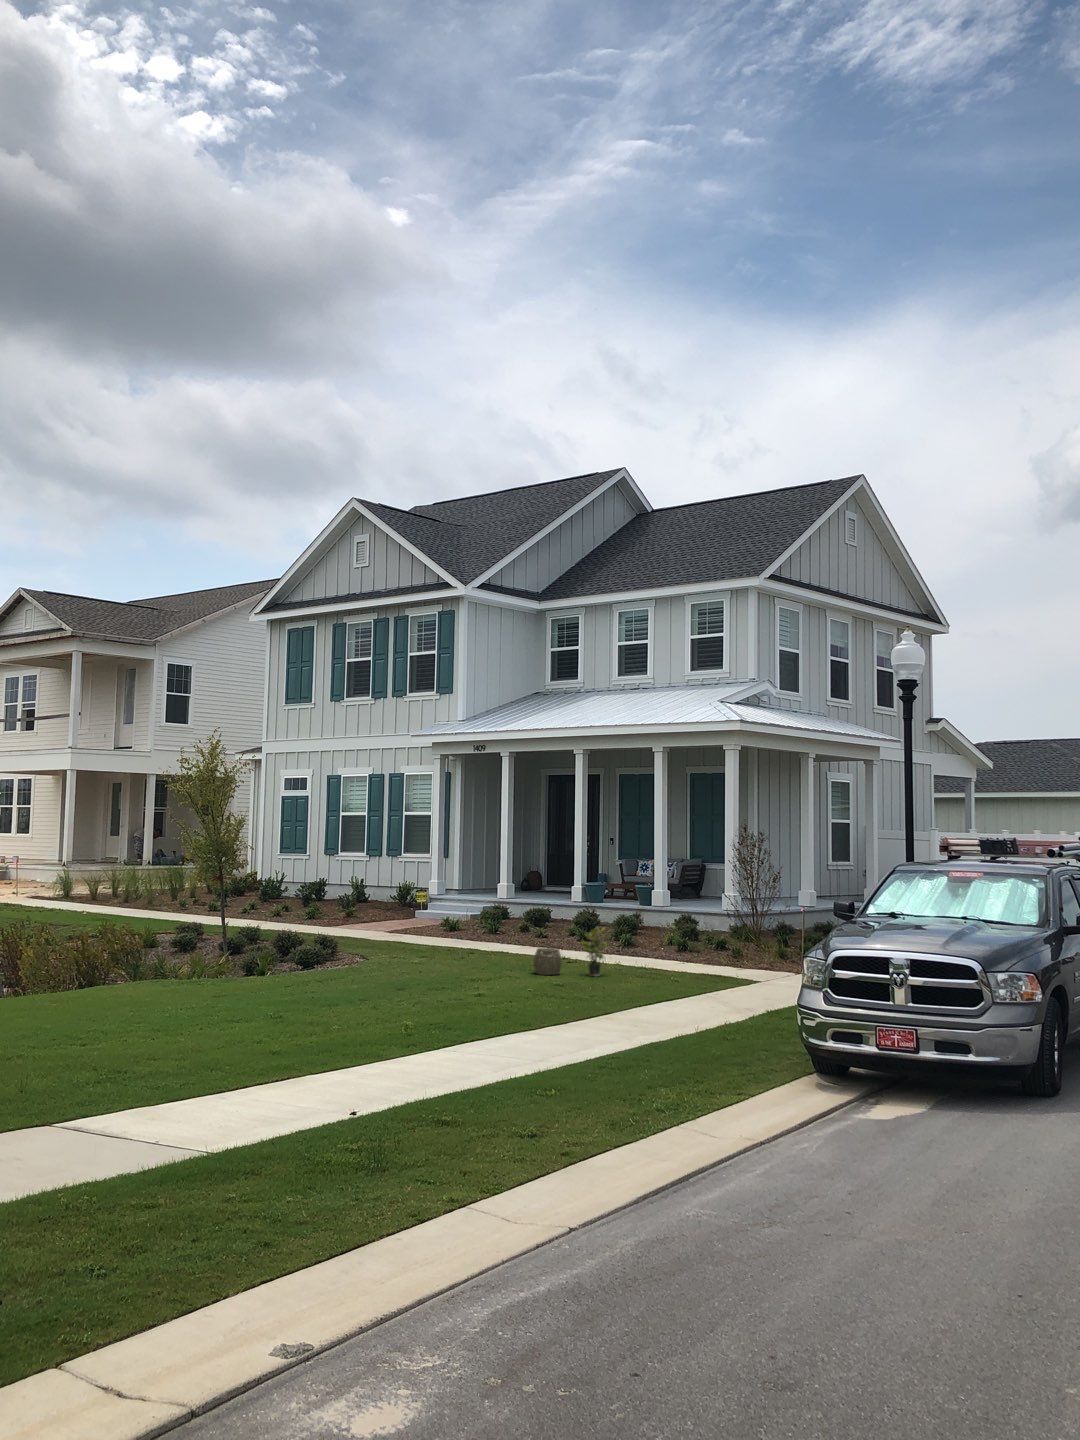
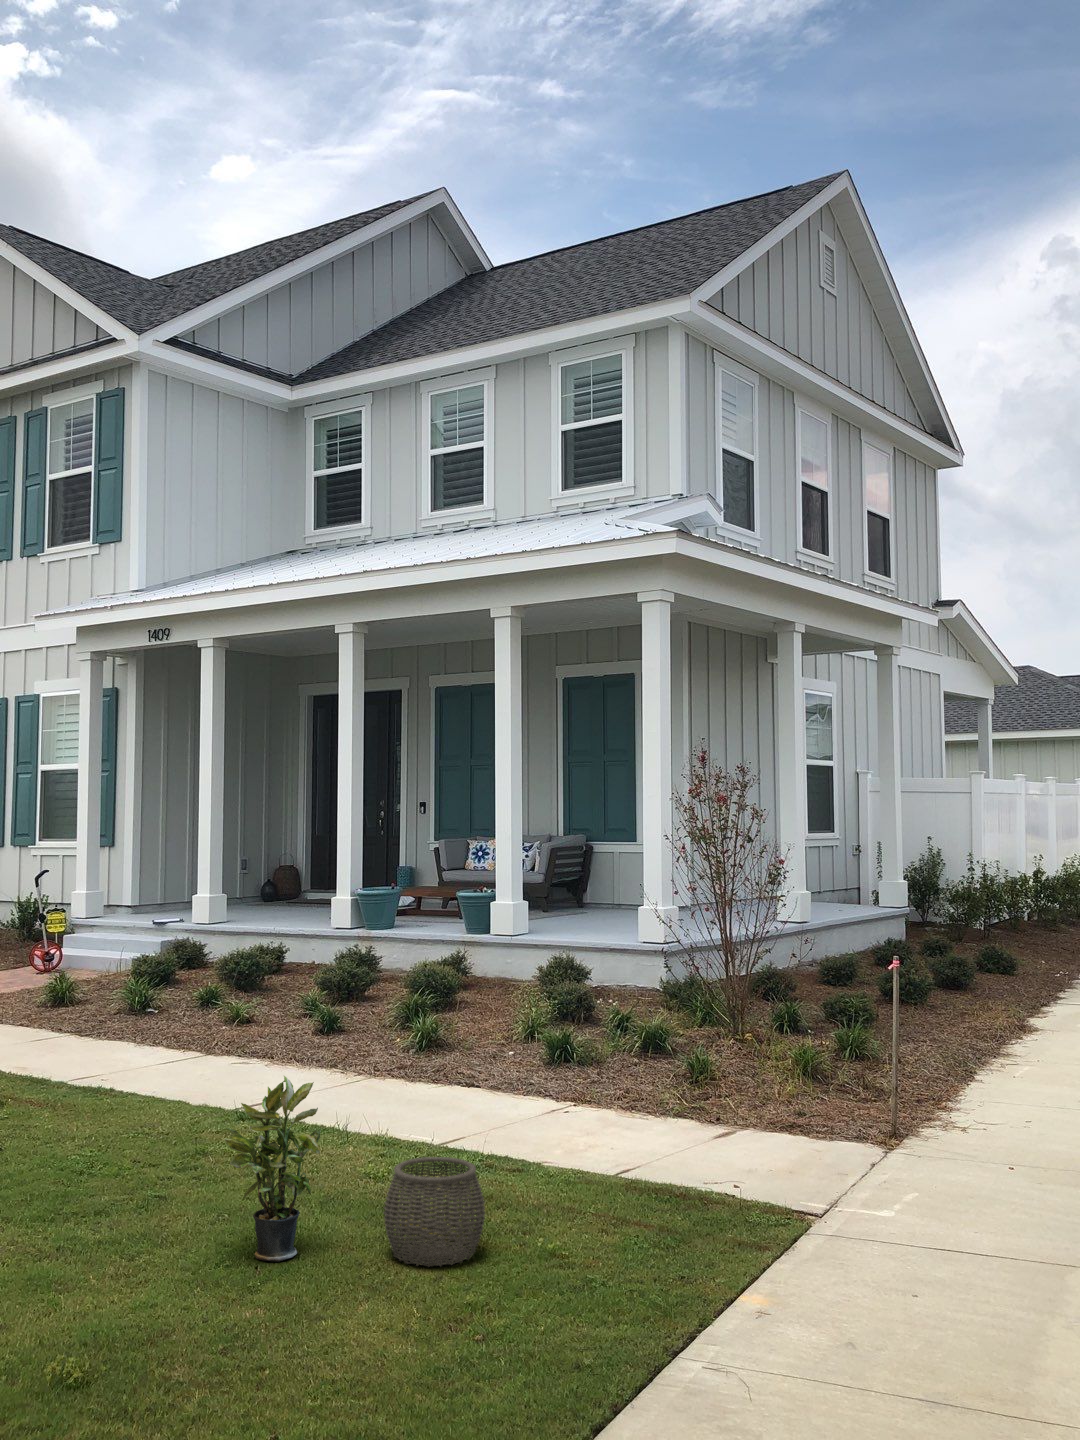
woven basket: present [533,948,562,975] -> present [384,1157,485,1267]

